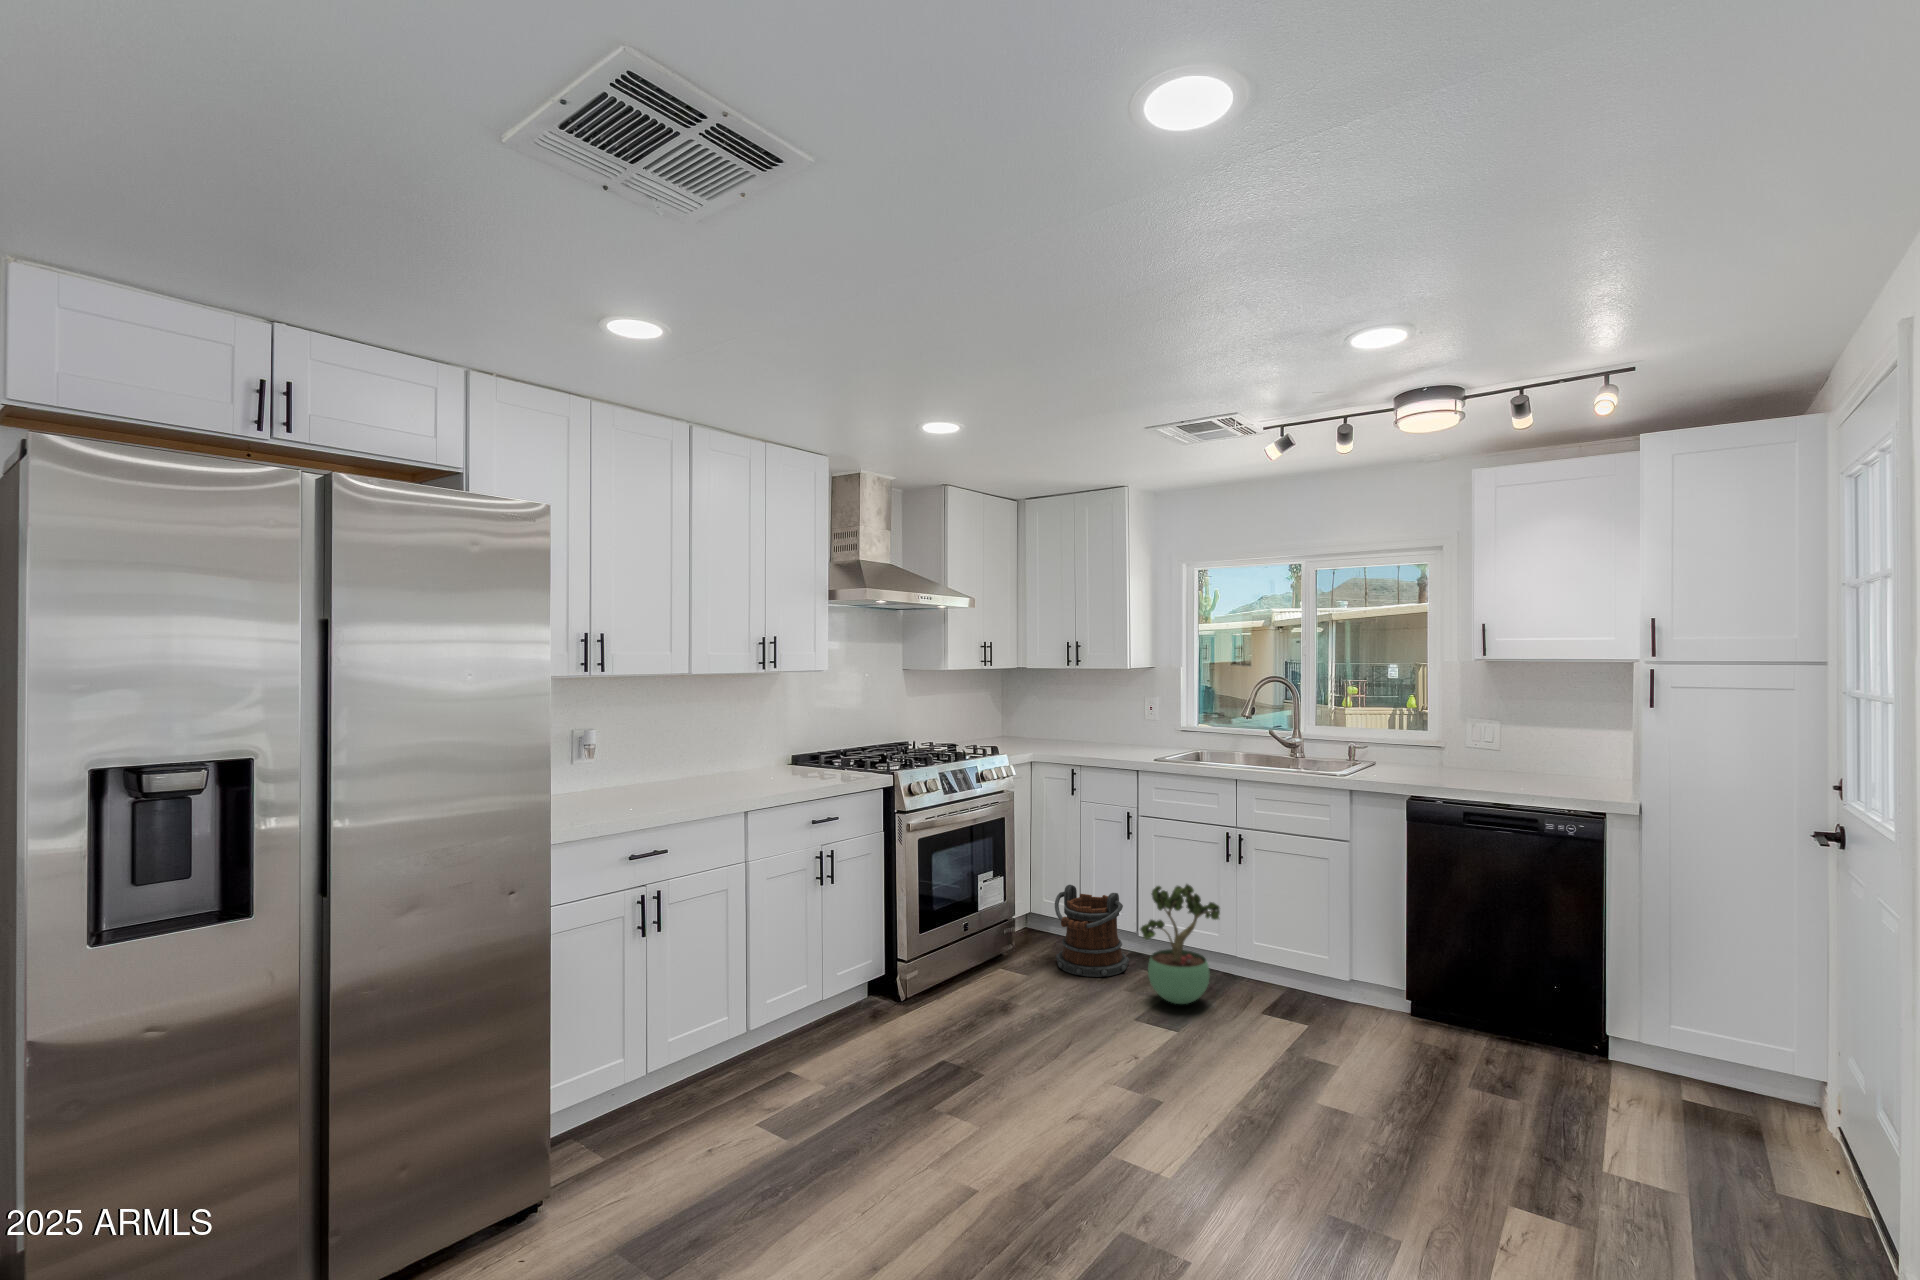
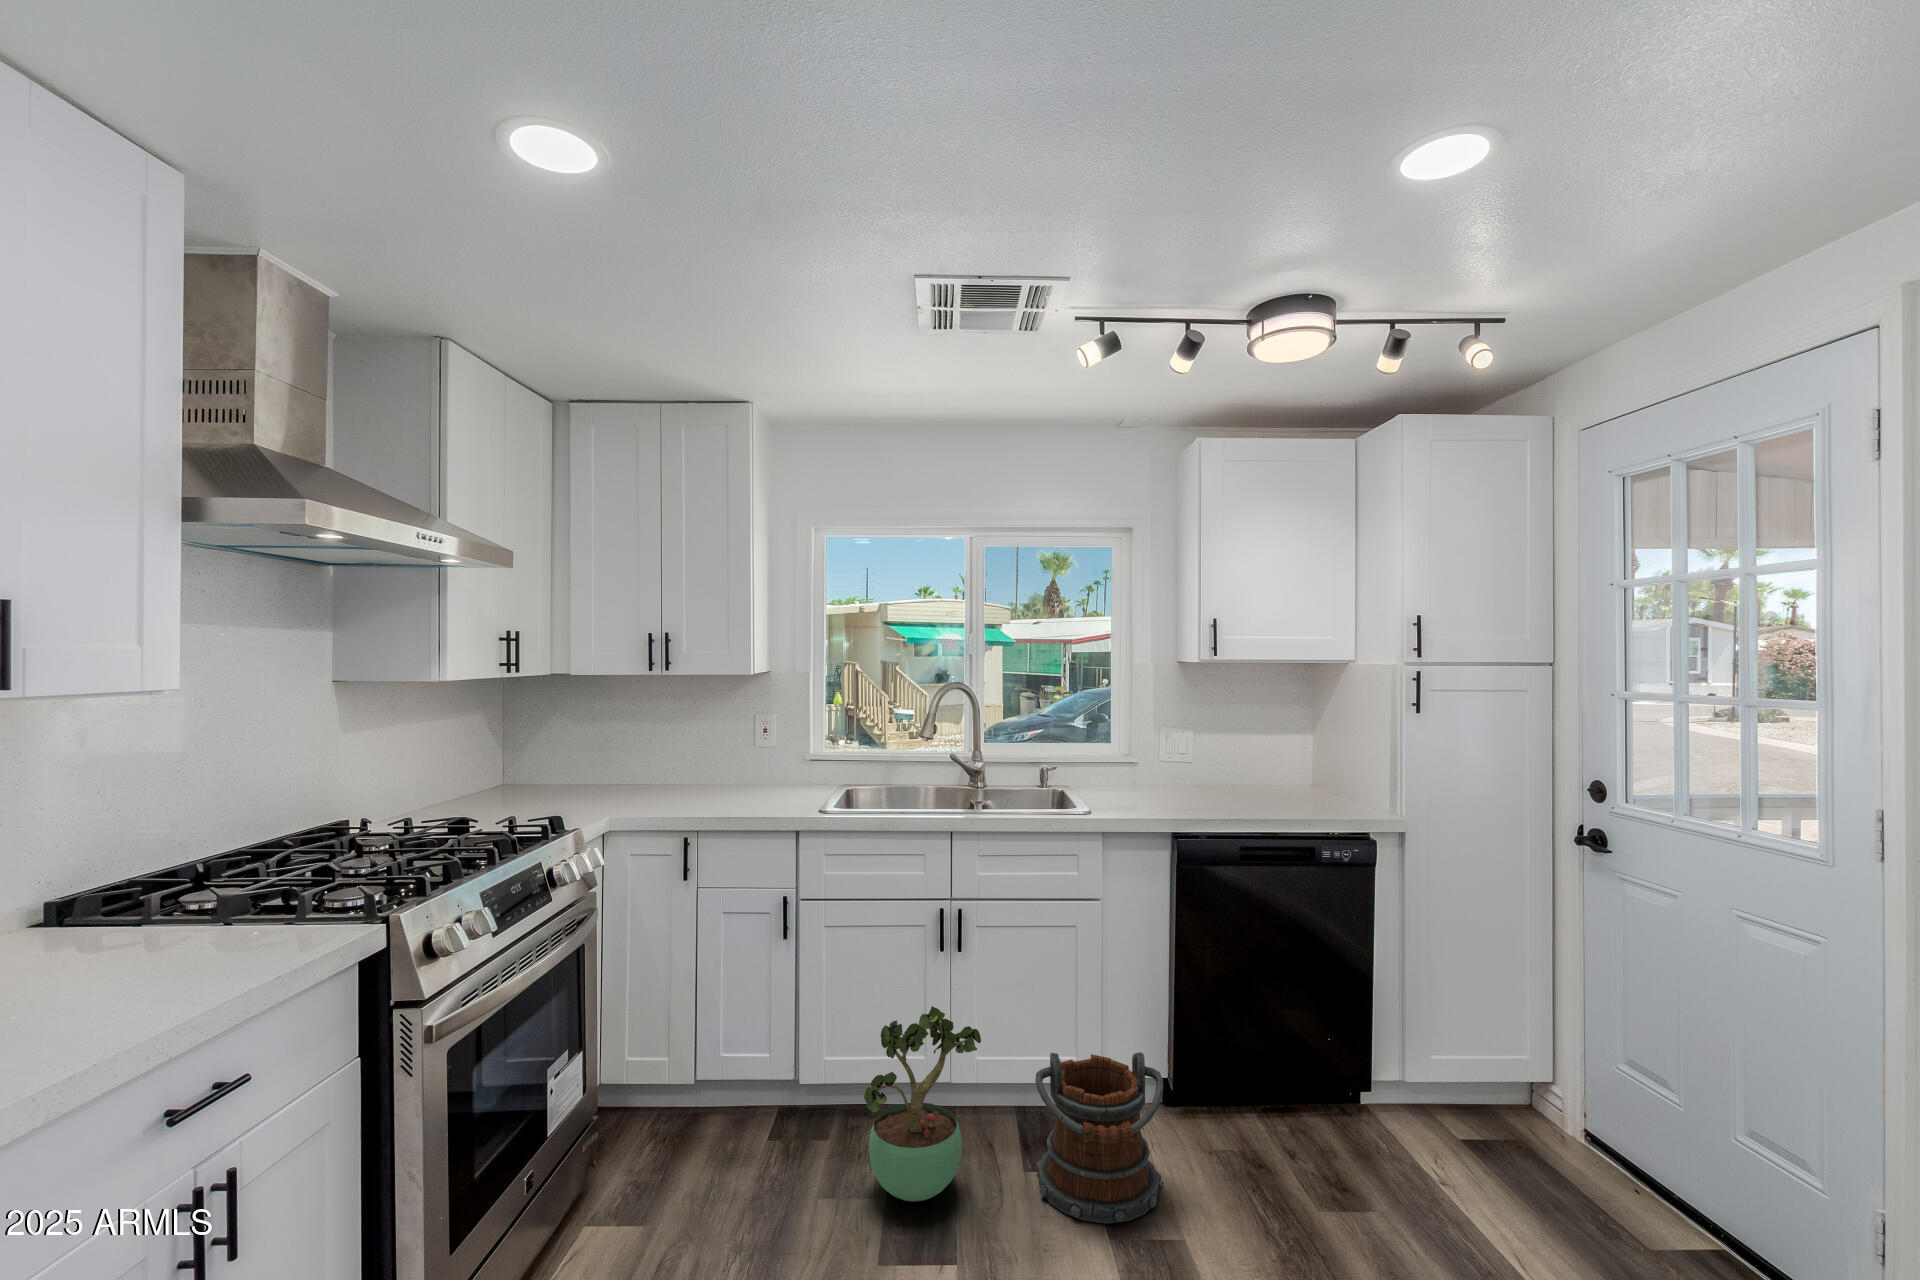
bucket: present [1055,885,1129,977] -> present [1035,1052,1163,1224]

